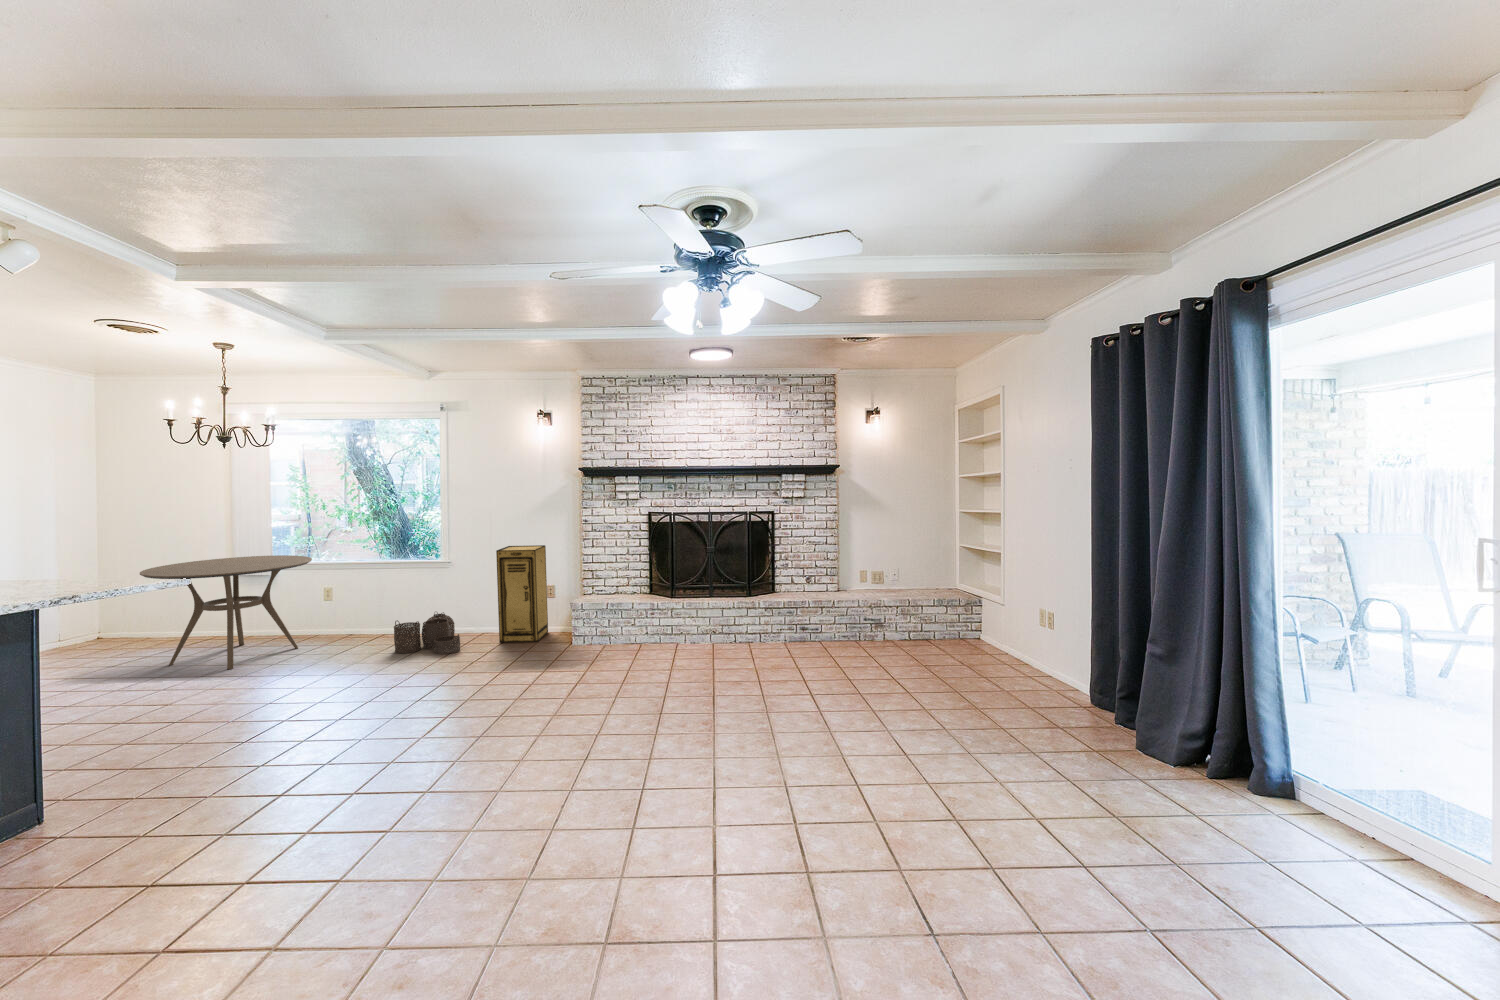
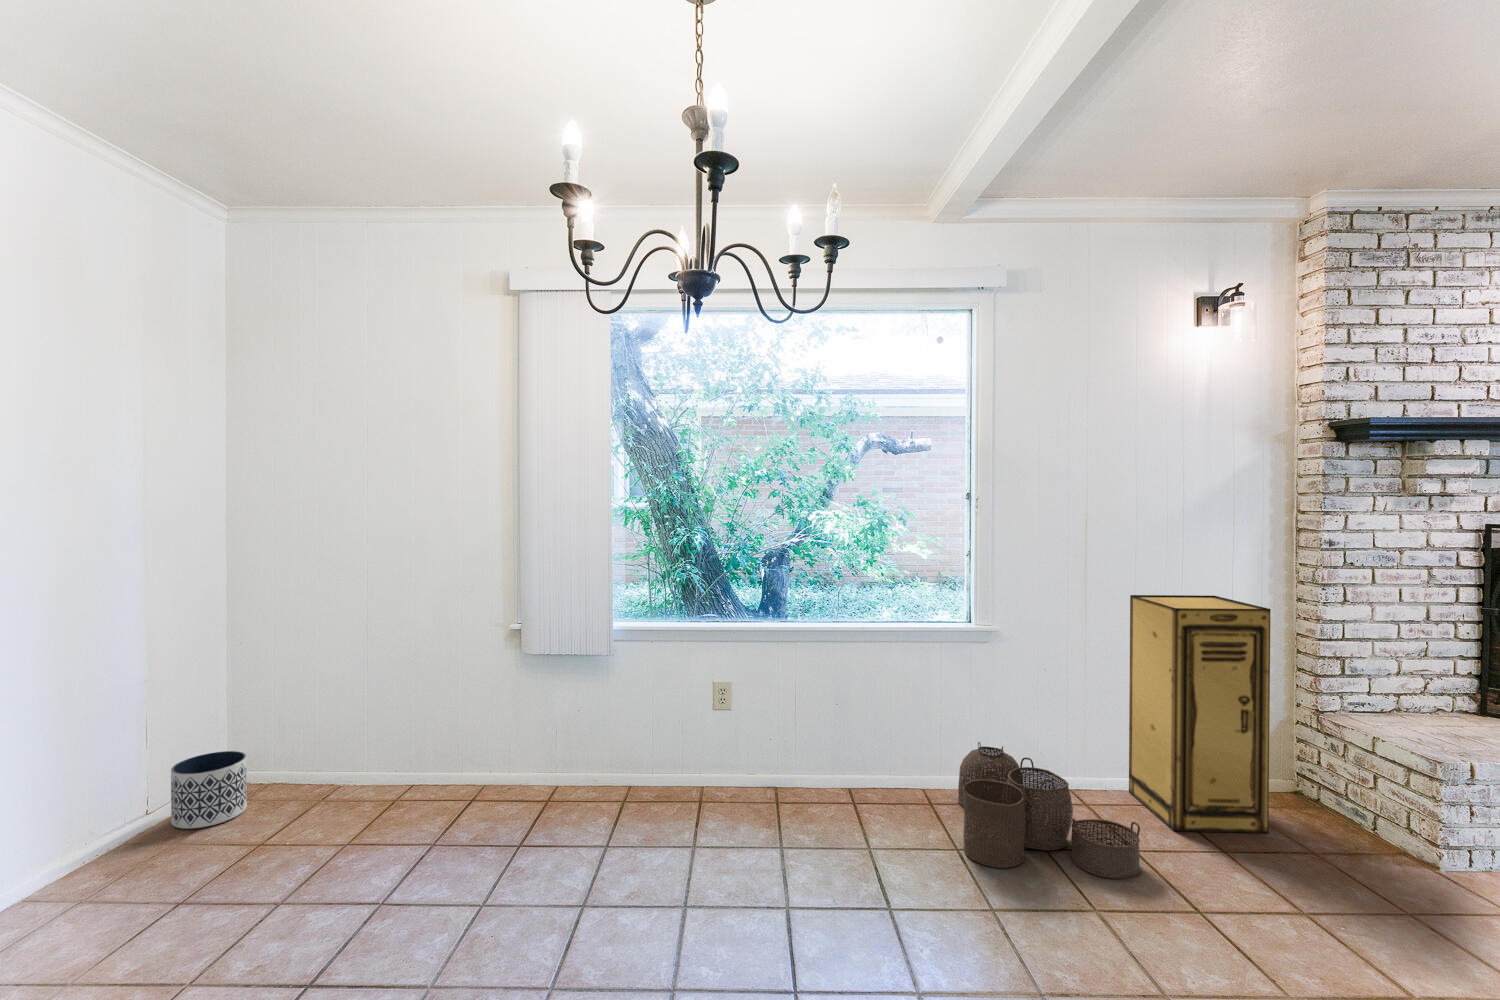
dining table: present [140,555,312,669] -> none [403,605,755,928]
planter: none [57,625,96,655] -> present [171,751,247,829]

